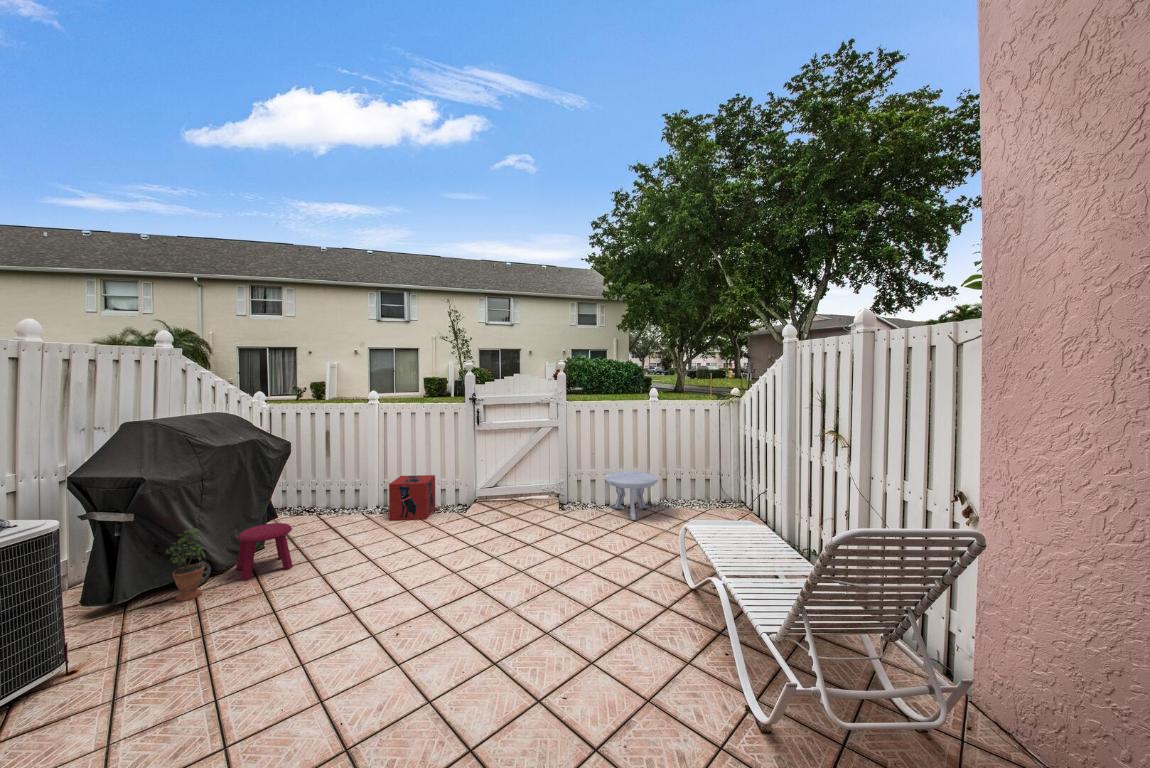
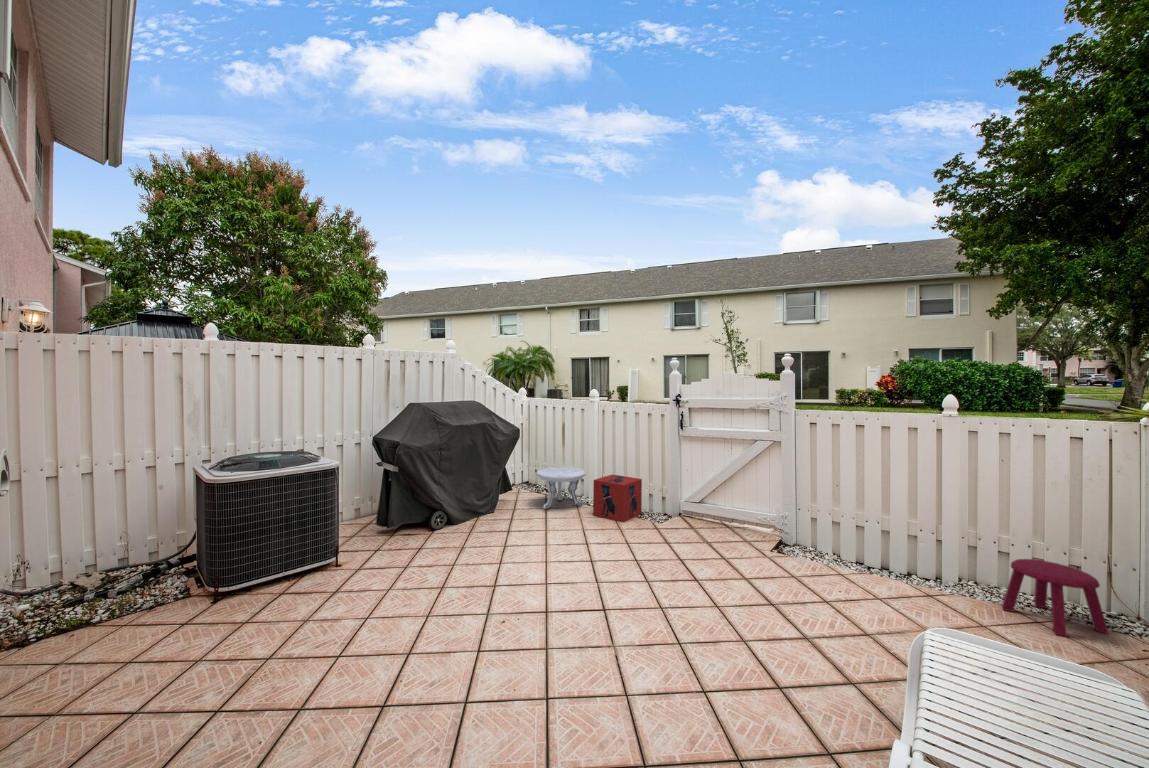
side table: present [605,471,658,520] -> present [537,467,585,509]
stool: present [236,523,293,580] -> present [1002,559,1108,637]
potted plant: present [165,527,205,601] -> none [416,484,440,539]

